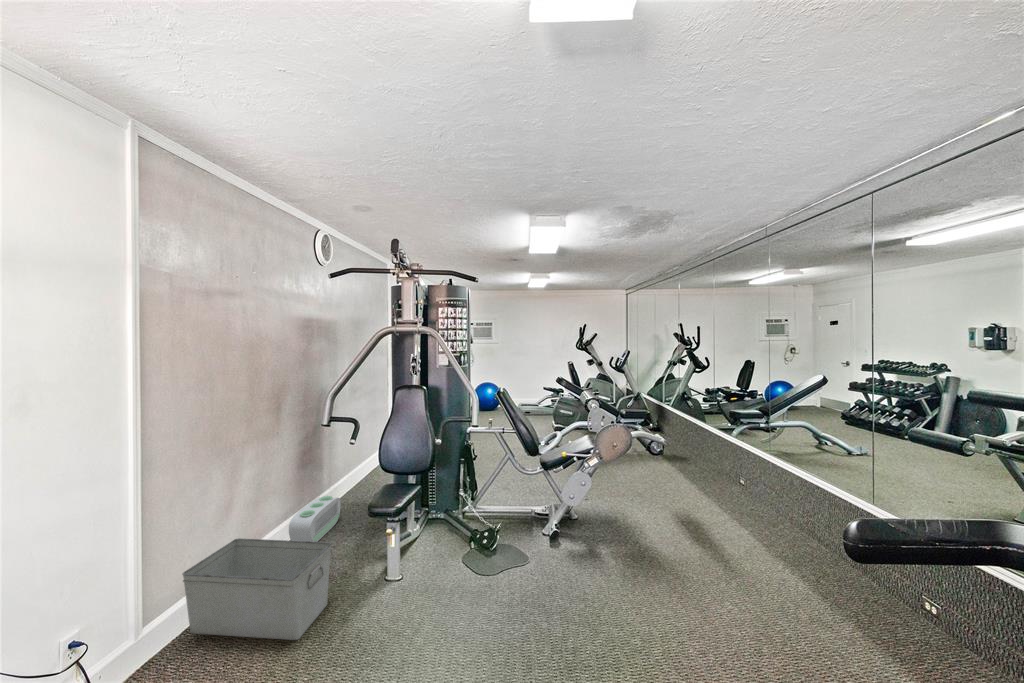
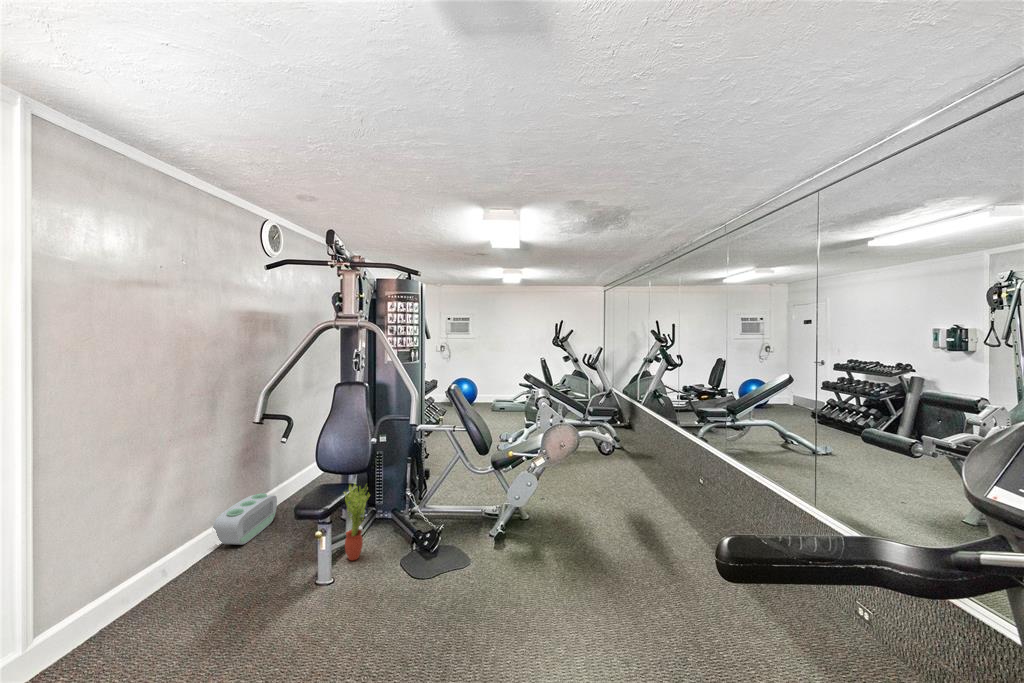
potted plant: none [407,484,431,557] -> present [344,485,370,560]
storage bin: present [182,538,331,640] -> none [69,540,250,653]

